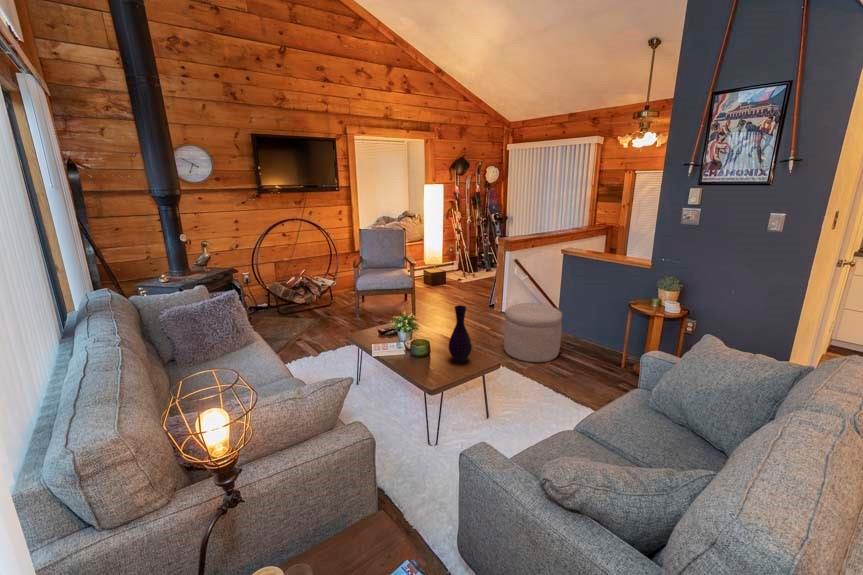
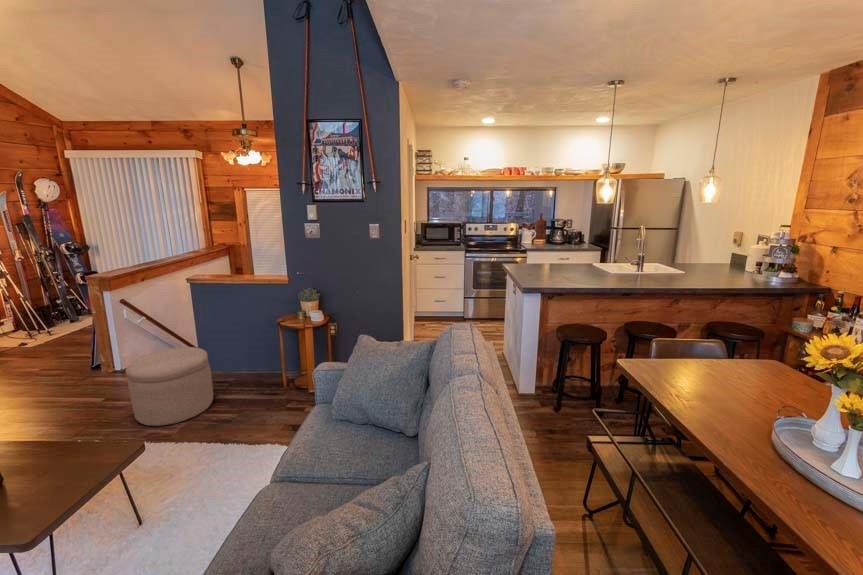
vase: present [449,305,472,363] -> none [37,389,88,478]

